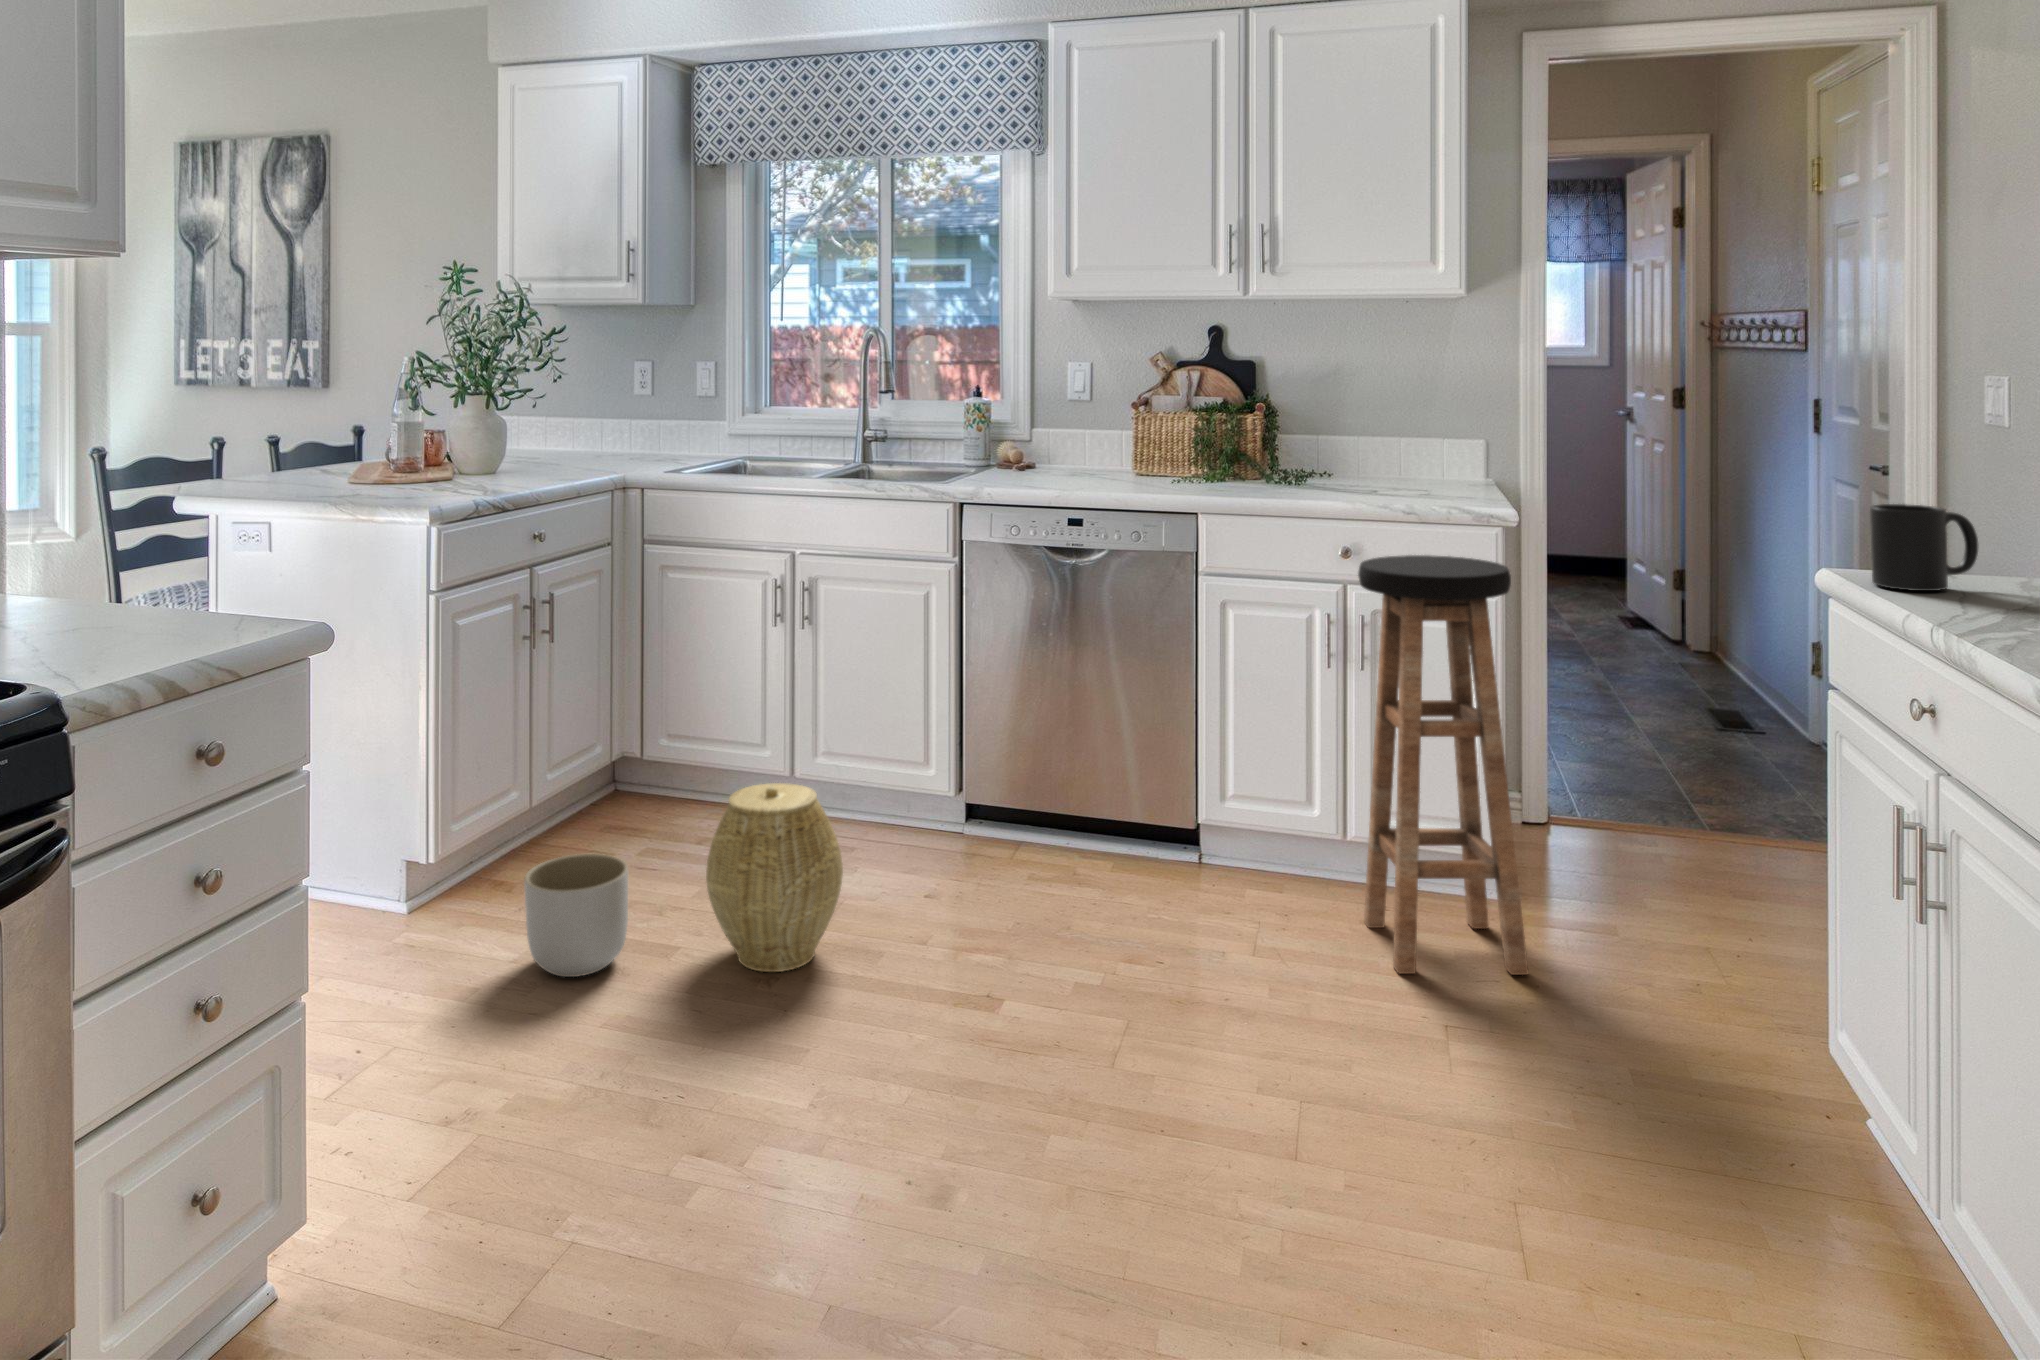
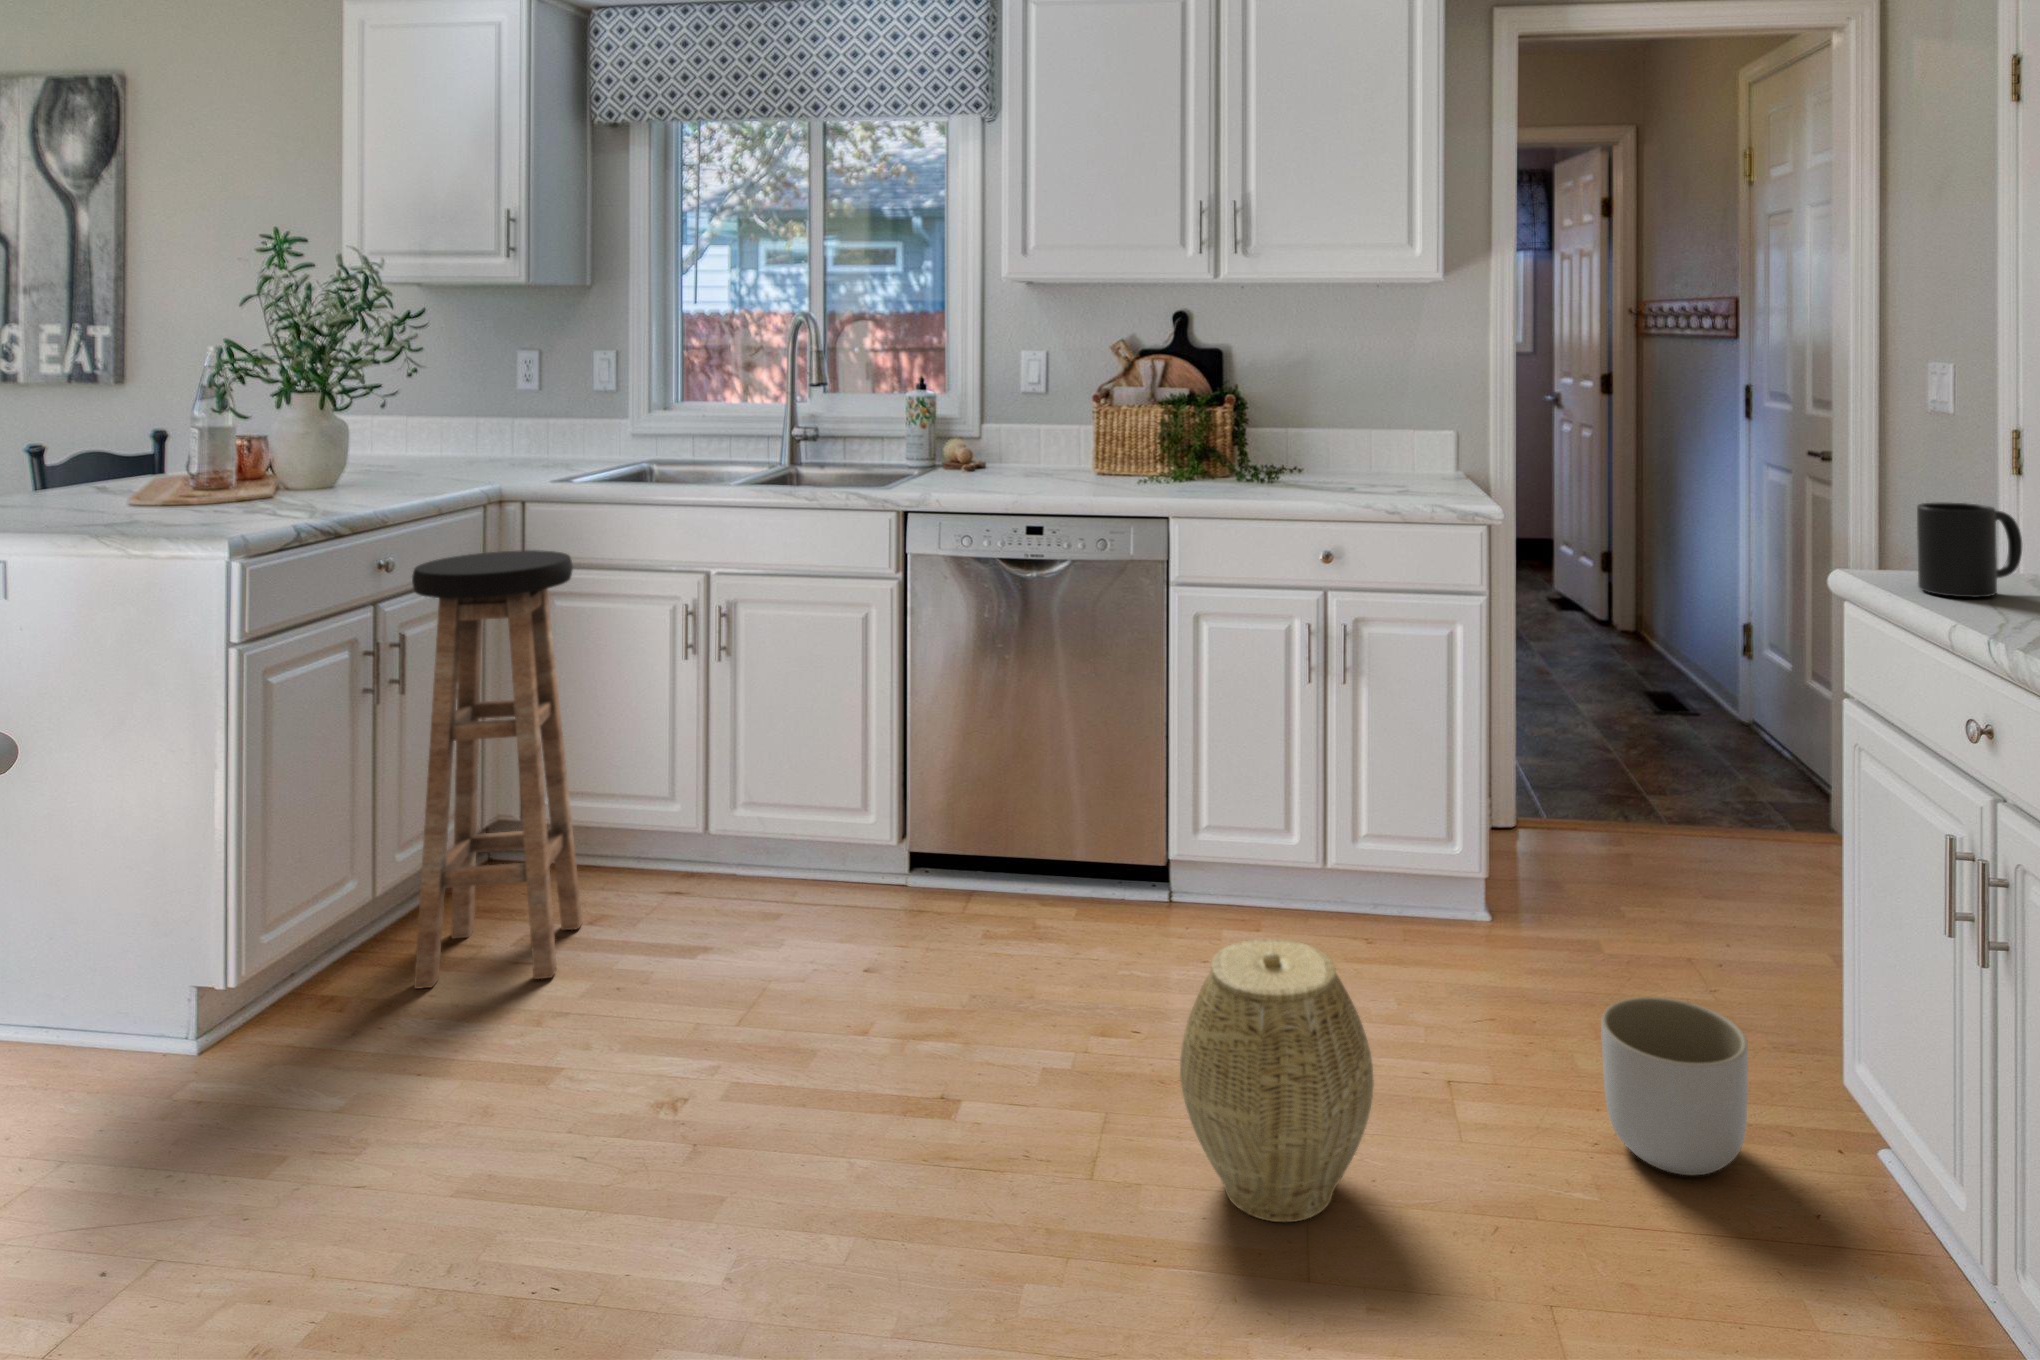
bar stool: present [1358,555,1528,975] -> present [412,550,582,989]
woven basket: present [706,783,843,972] -> present [1180,939,1374,1222]
planter: present [524,854,628,977] -> present [1601,997,1748,1175]

